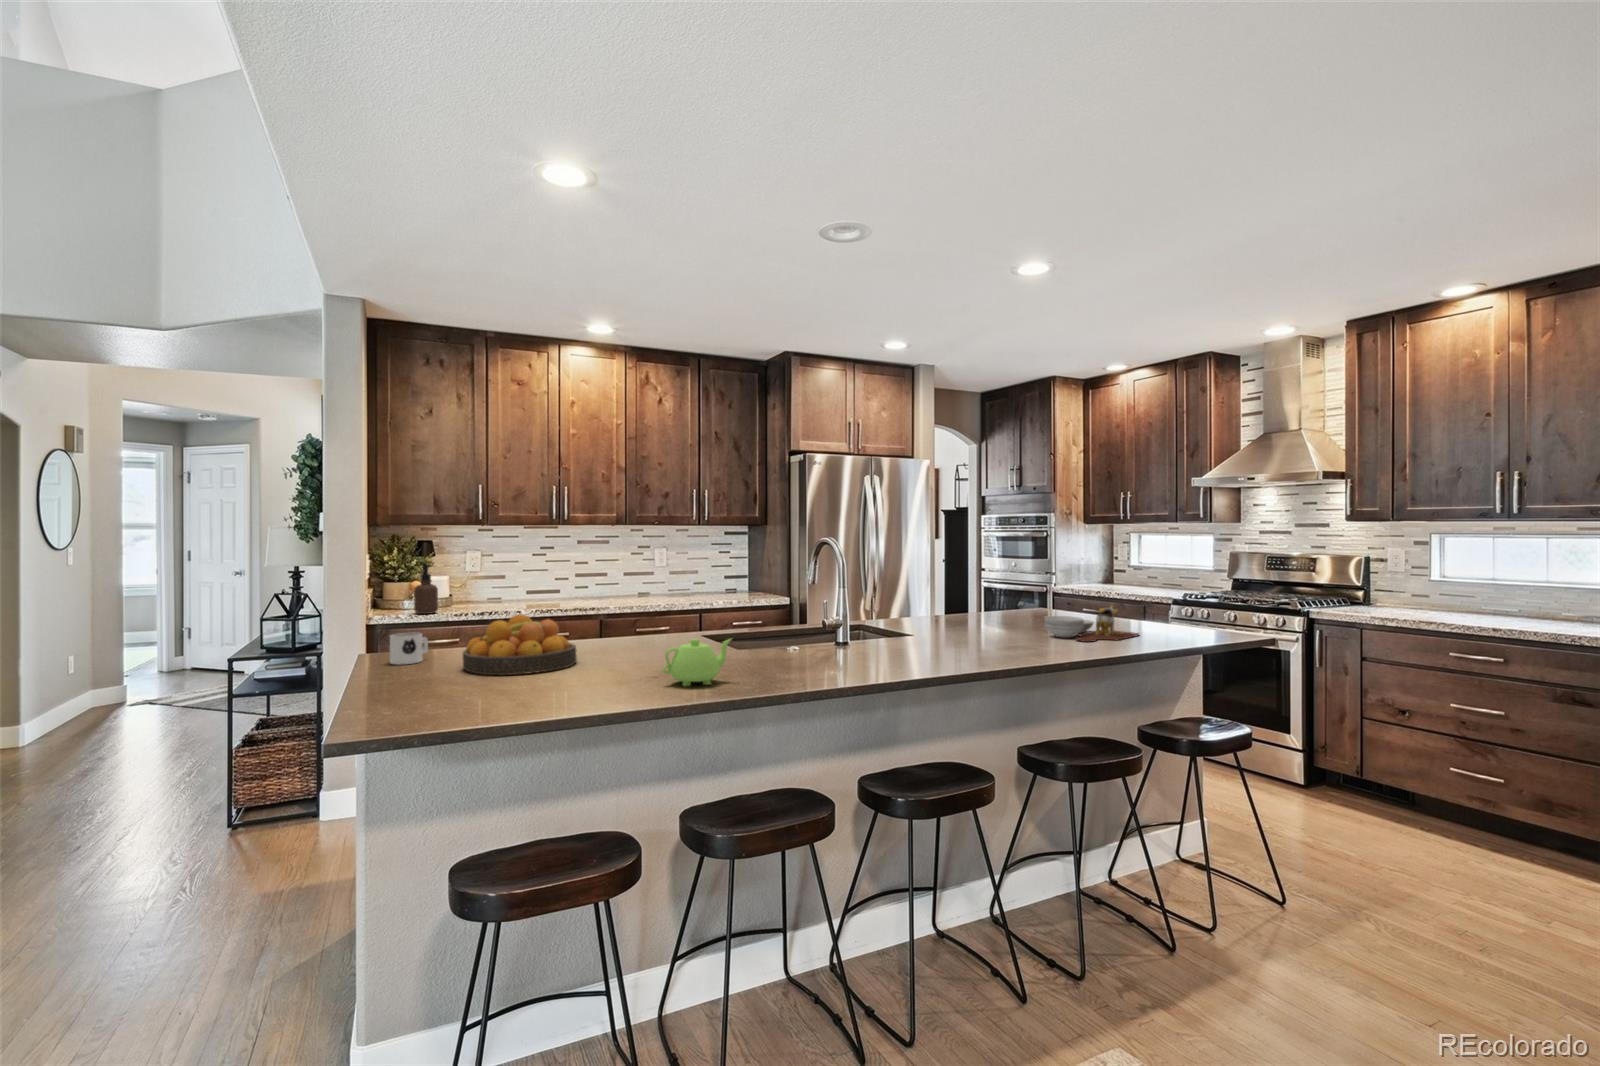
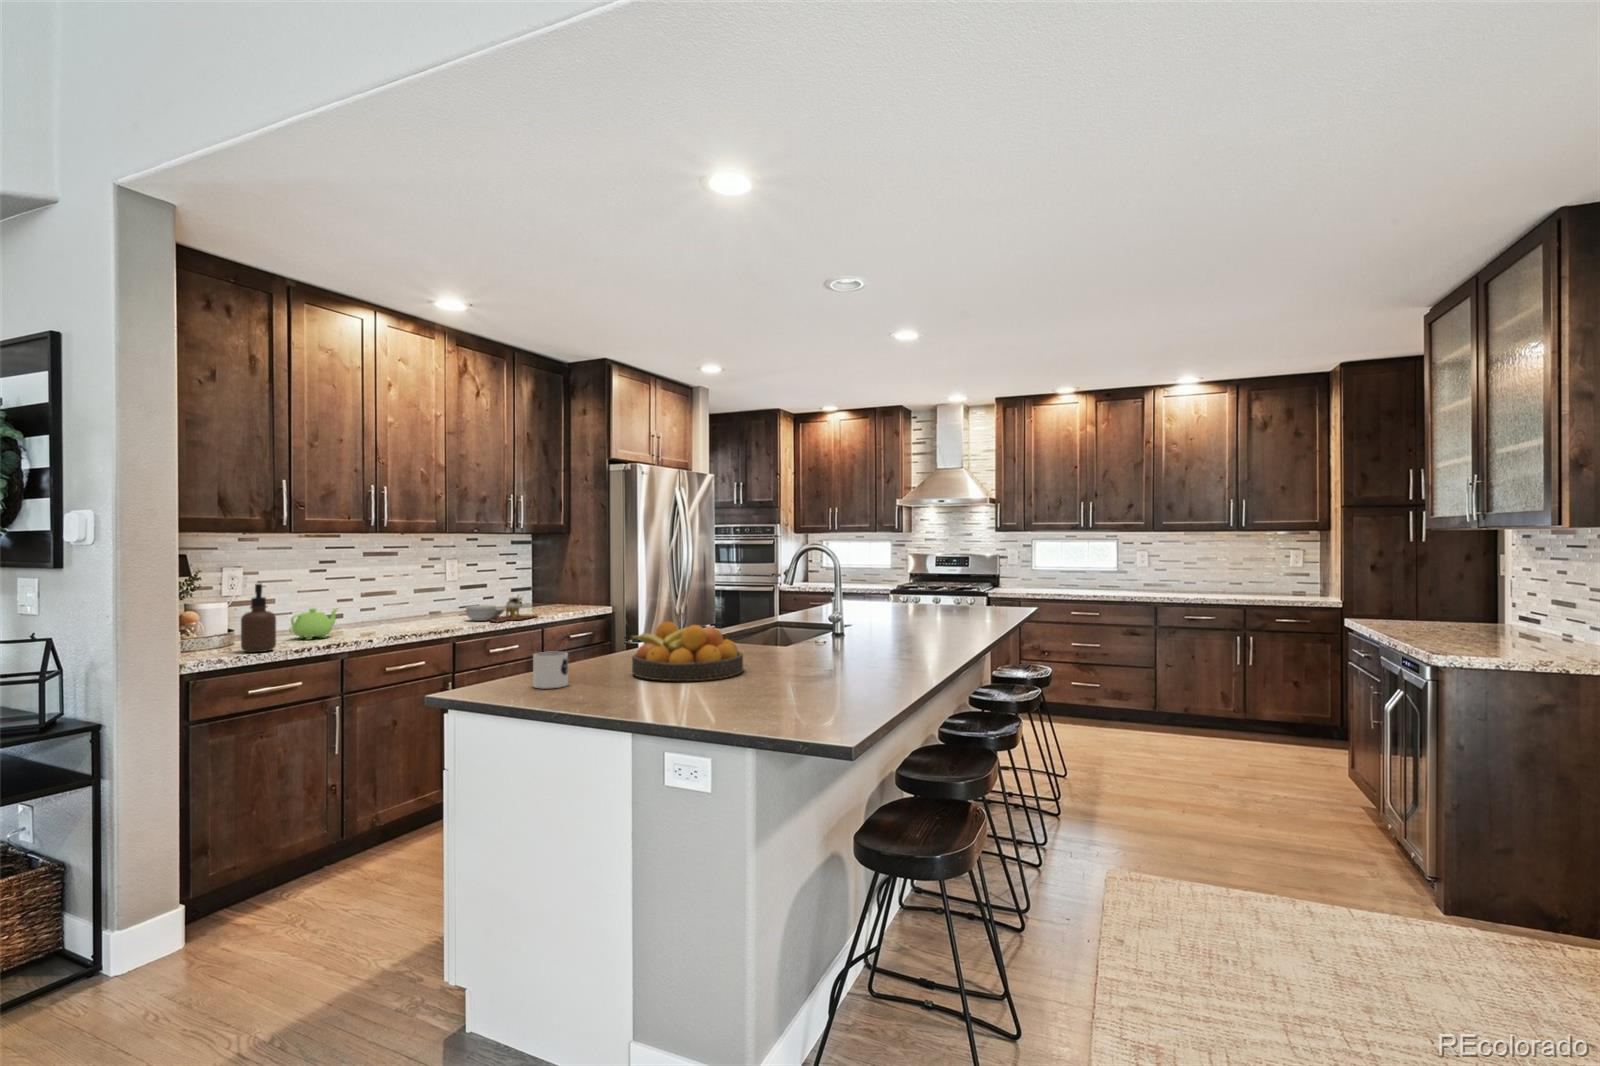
cutting board: present [1045,604,1139,642] -> present [466,595,538,622]
teapot: present [663,639,731,686] -> present [289,608,338,640]

